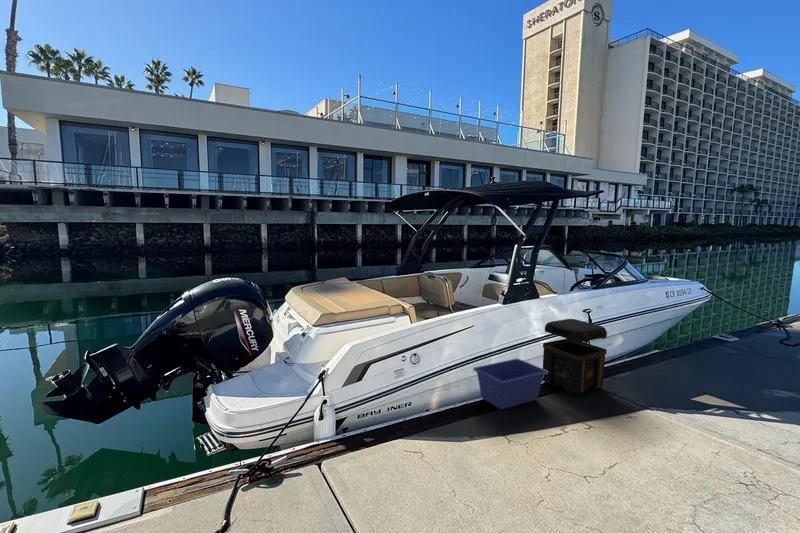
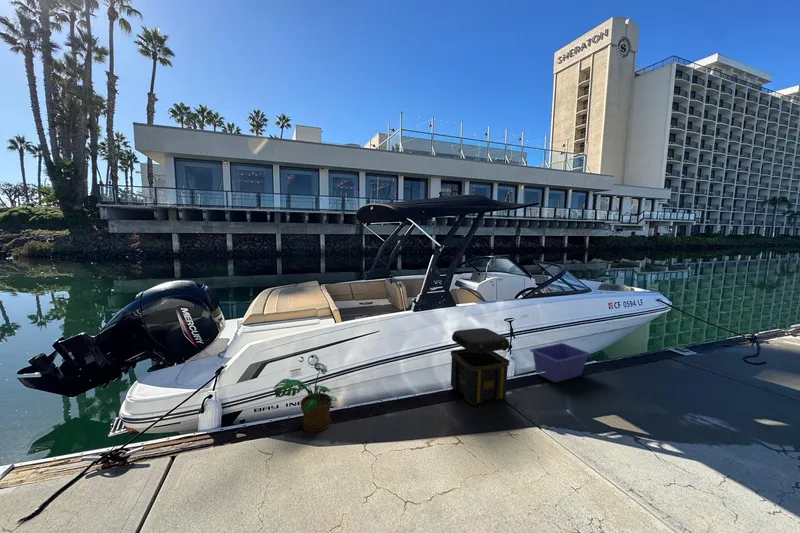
storage bin: present [473,359,548,409] -> present [530,343,591,382]
potted plant: none [406,361,461,430] -> present [274,363,337,432]

